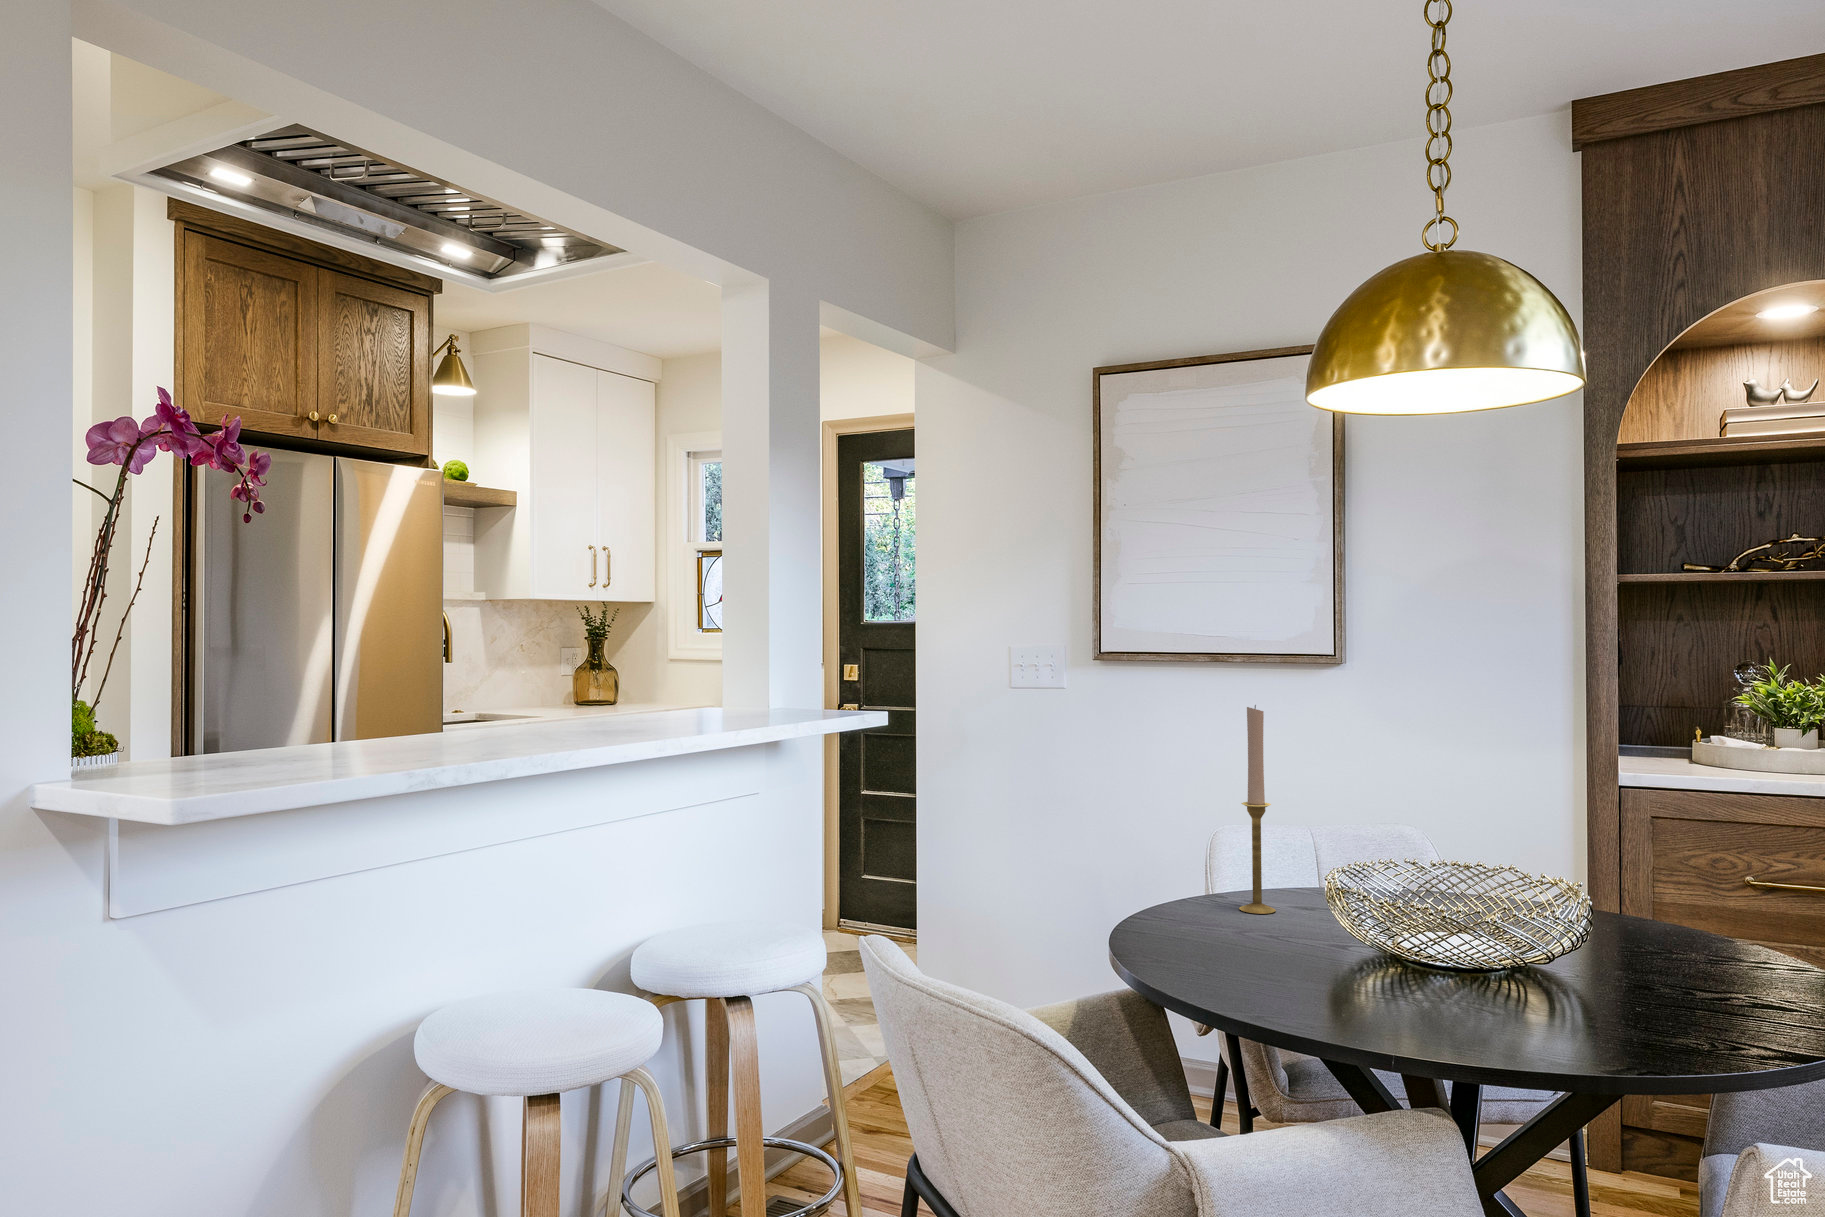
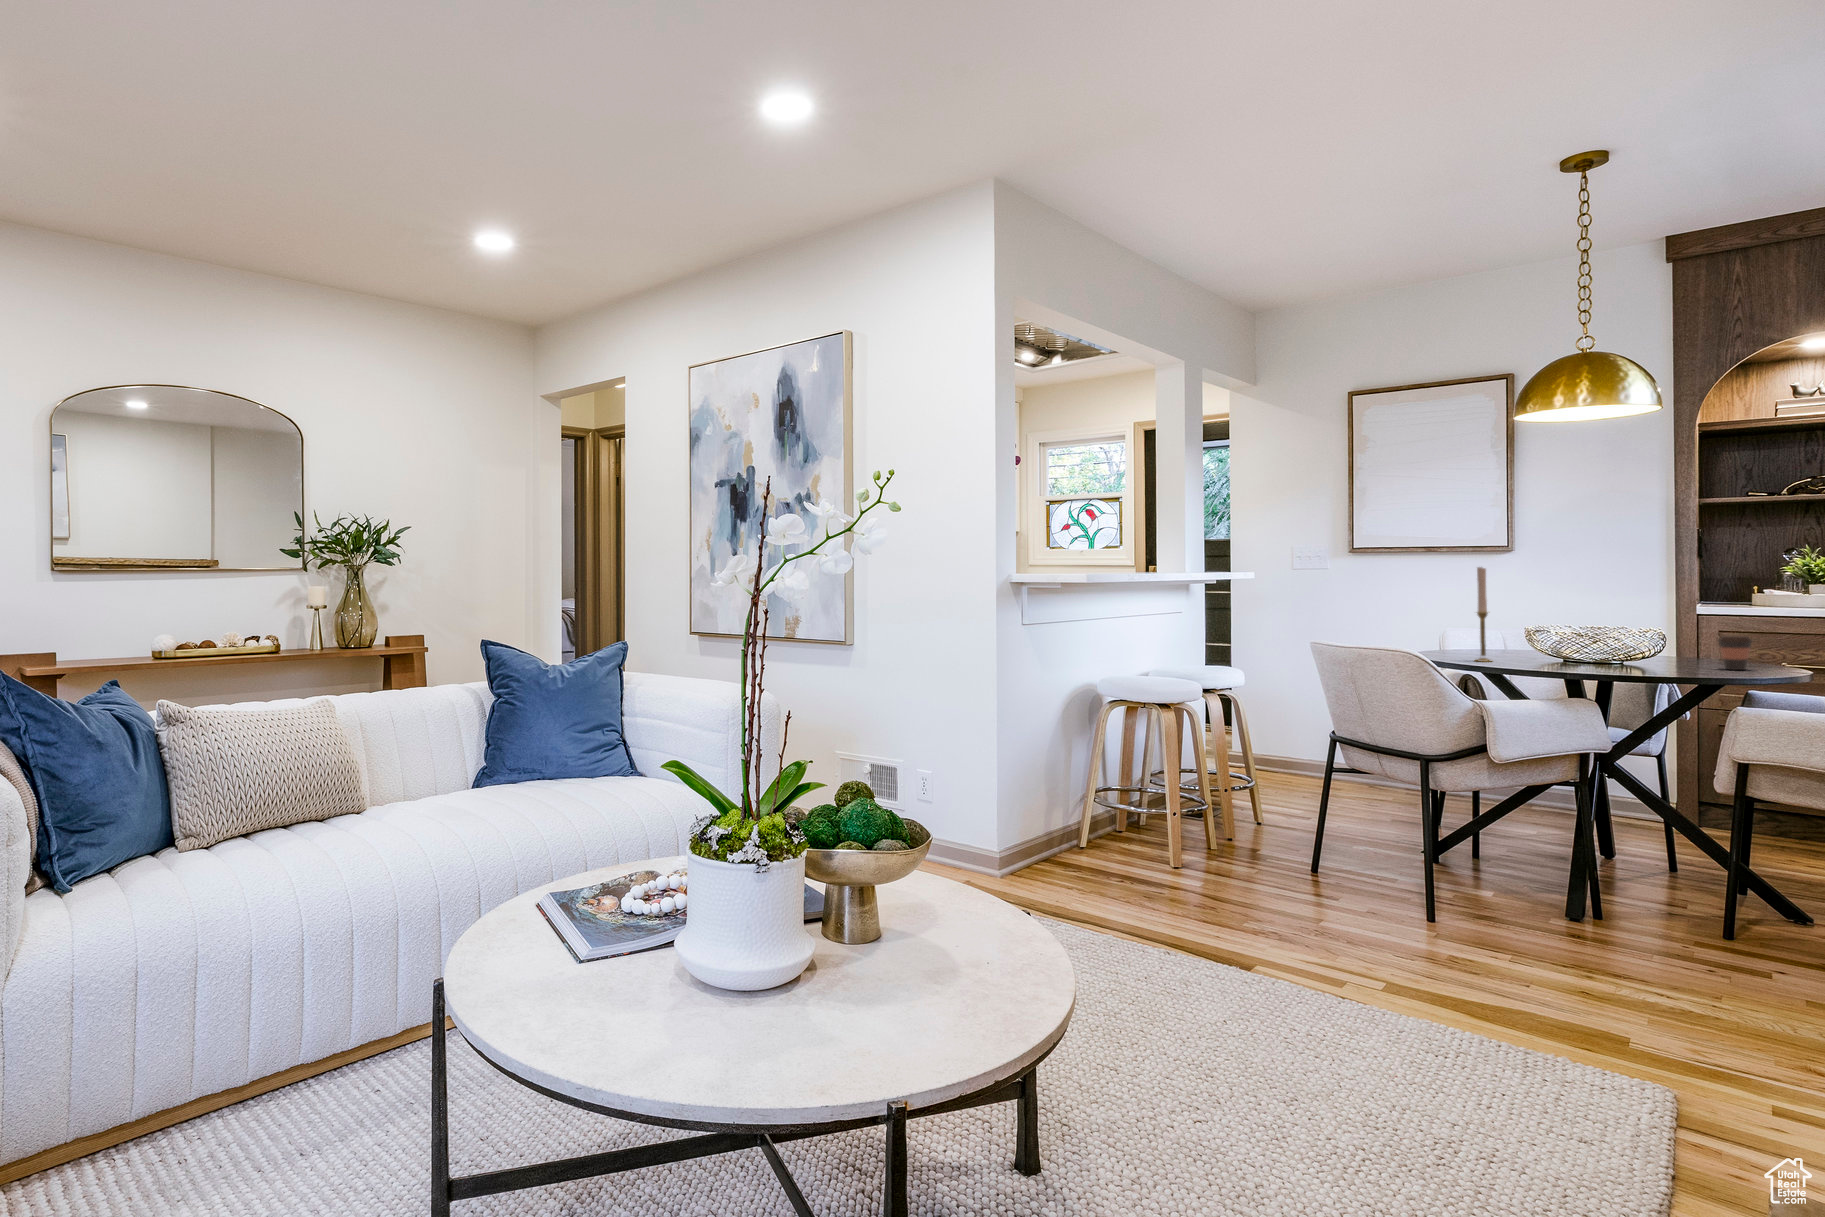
coffee cup: none [1681,893,1749,975] -> present [1718,636,1753,670]

